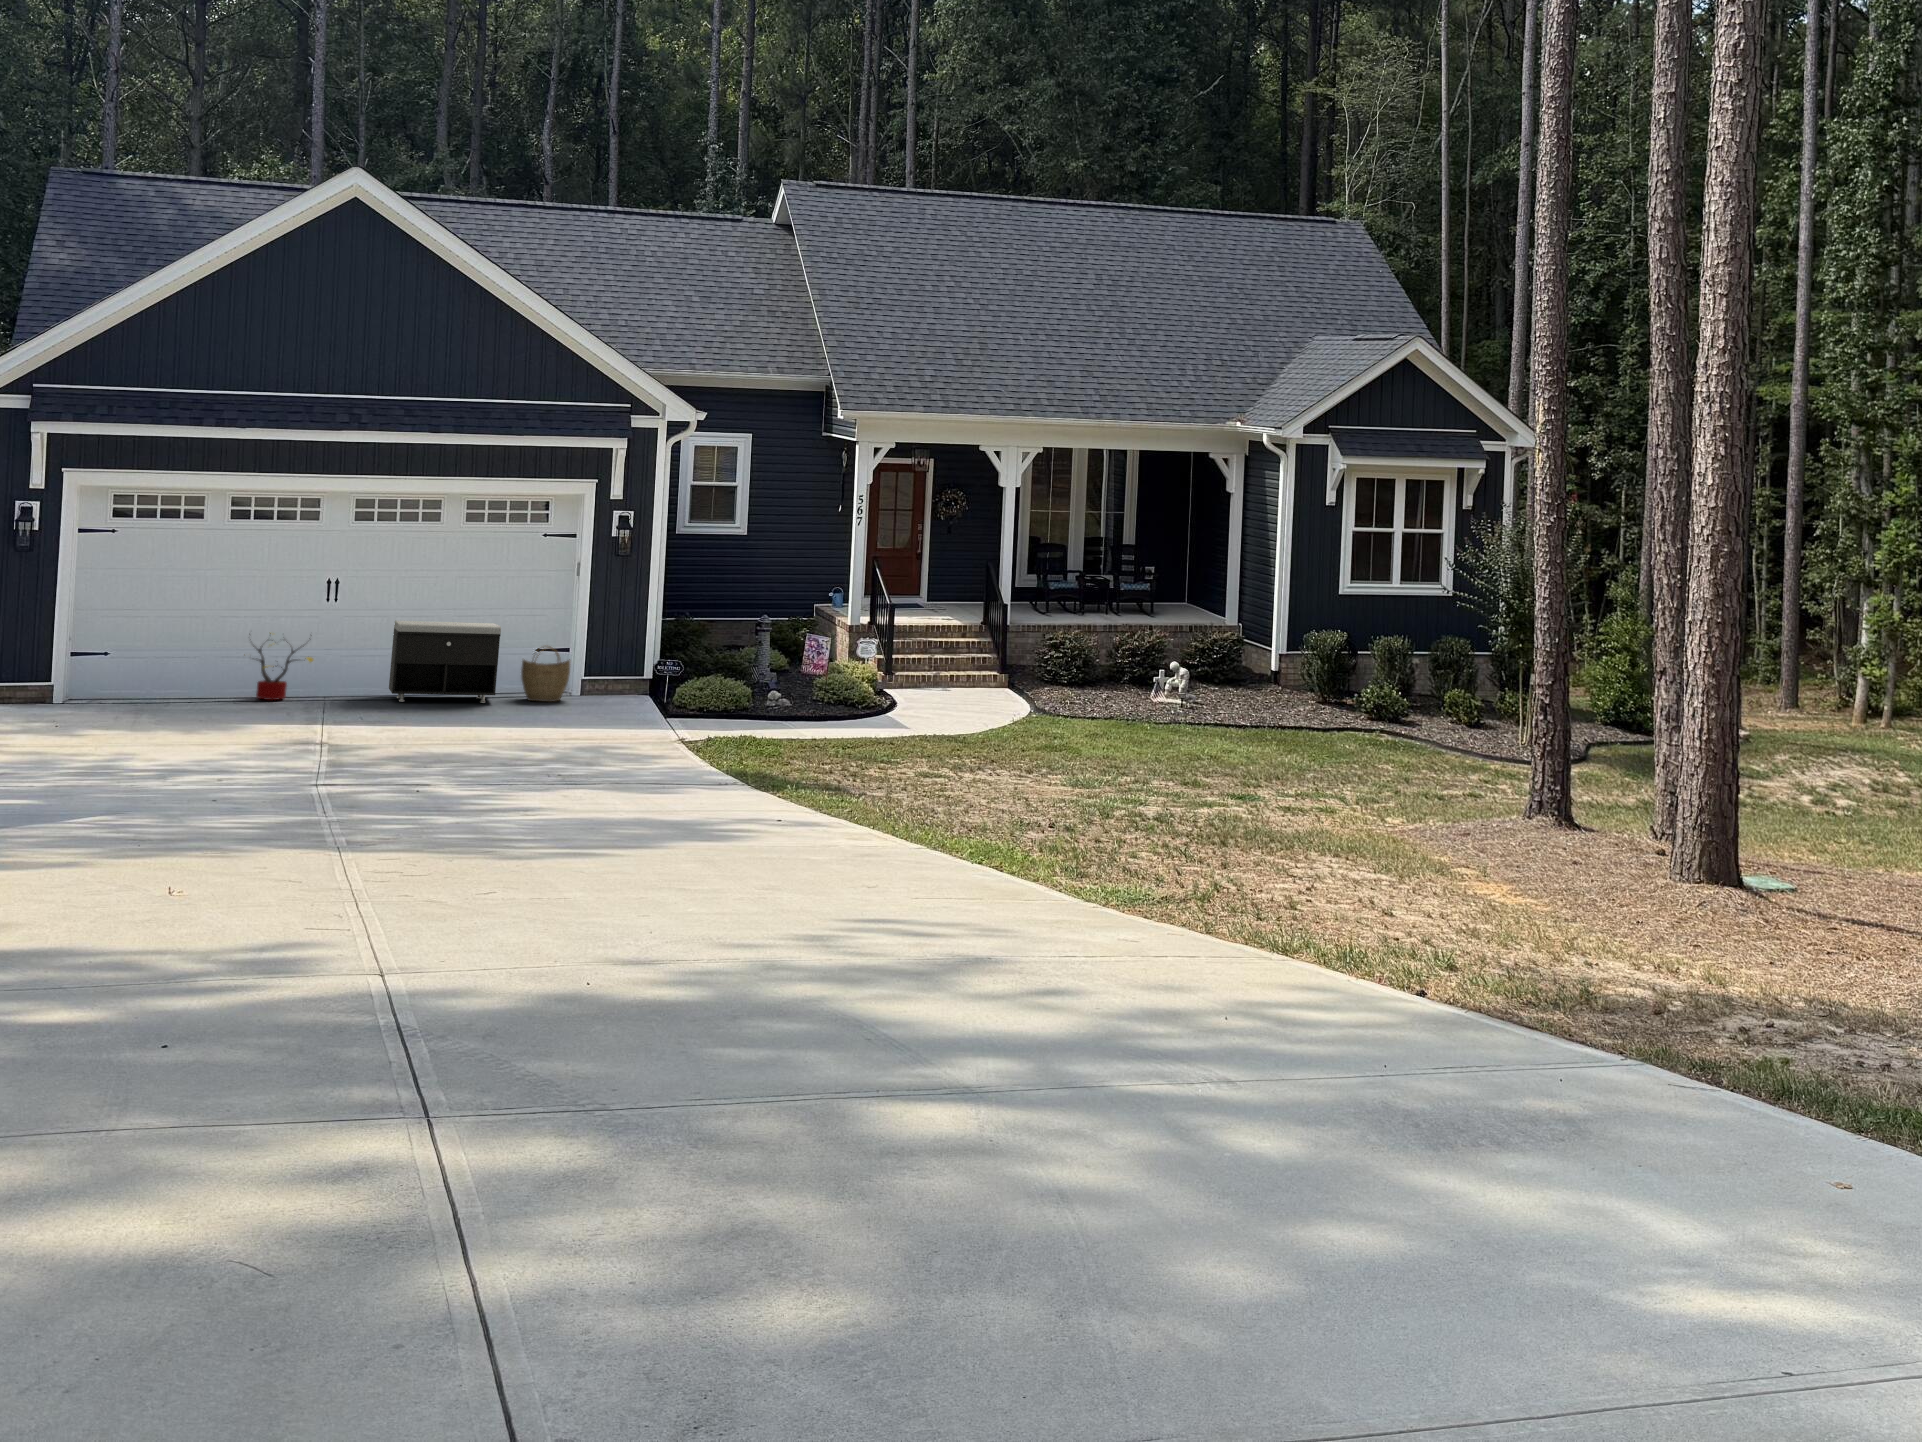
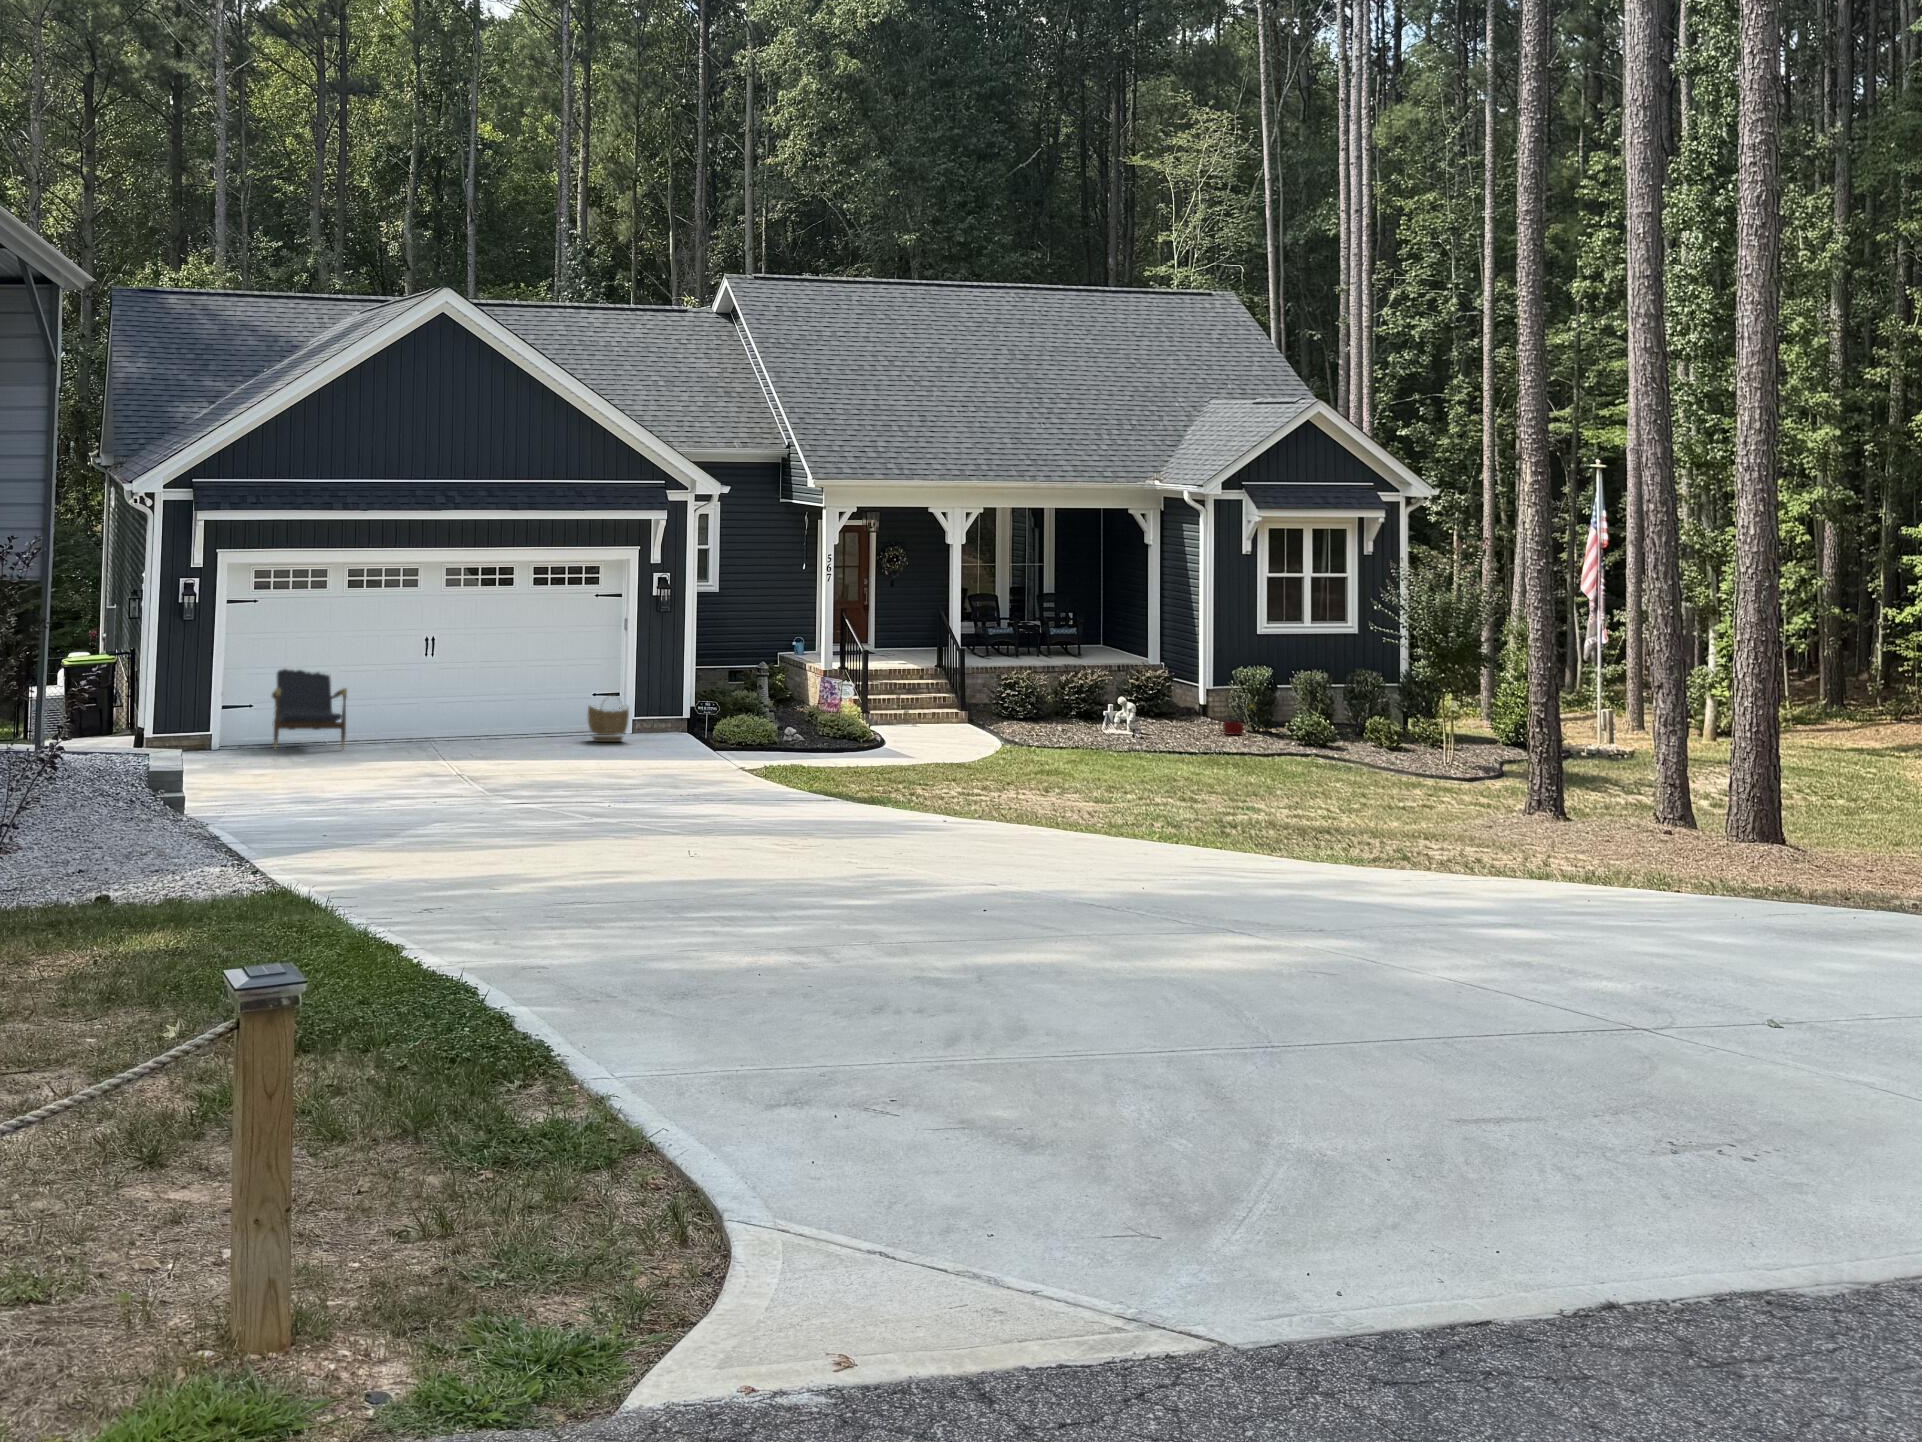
lounge chair: none [112,604,209,704] -> present [272,669,347,749]
storage bench: present [389,621,501,703] -> none [479,675,576,744]
decorative plant: present [253,633,313,700] -> present [1223,691,1253,735]

